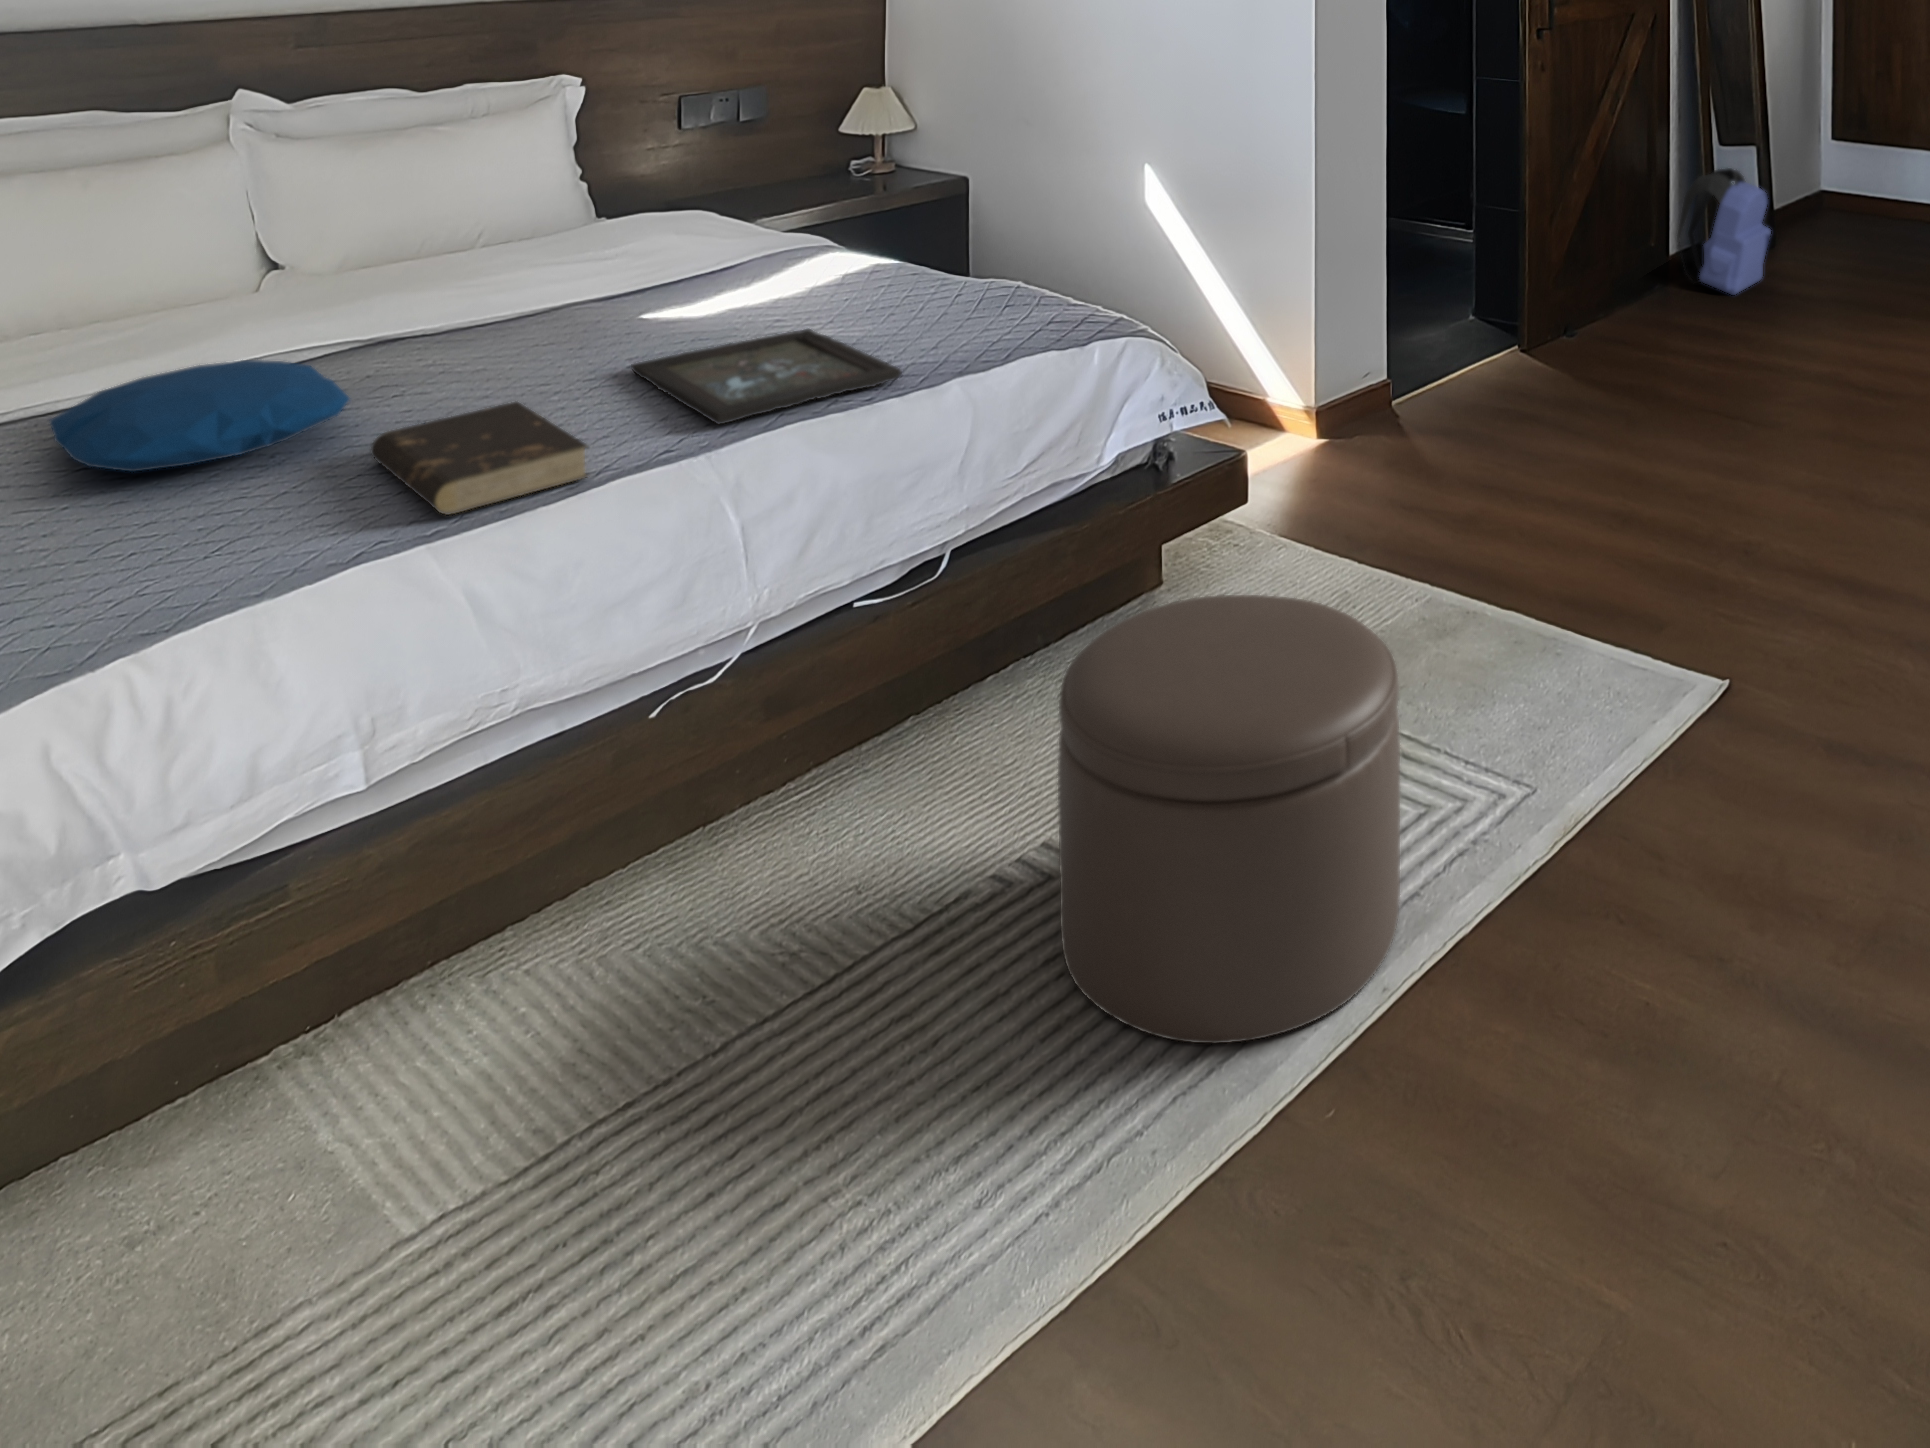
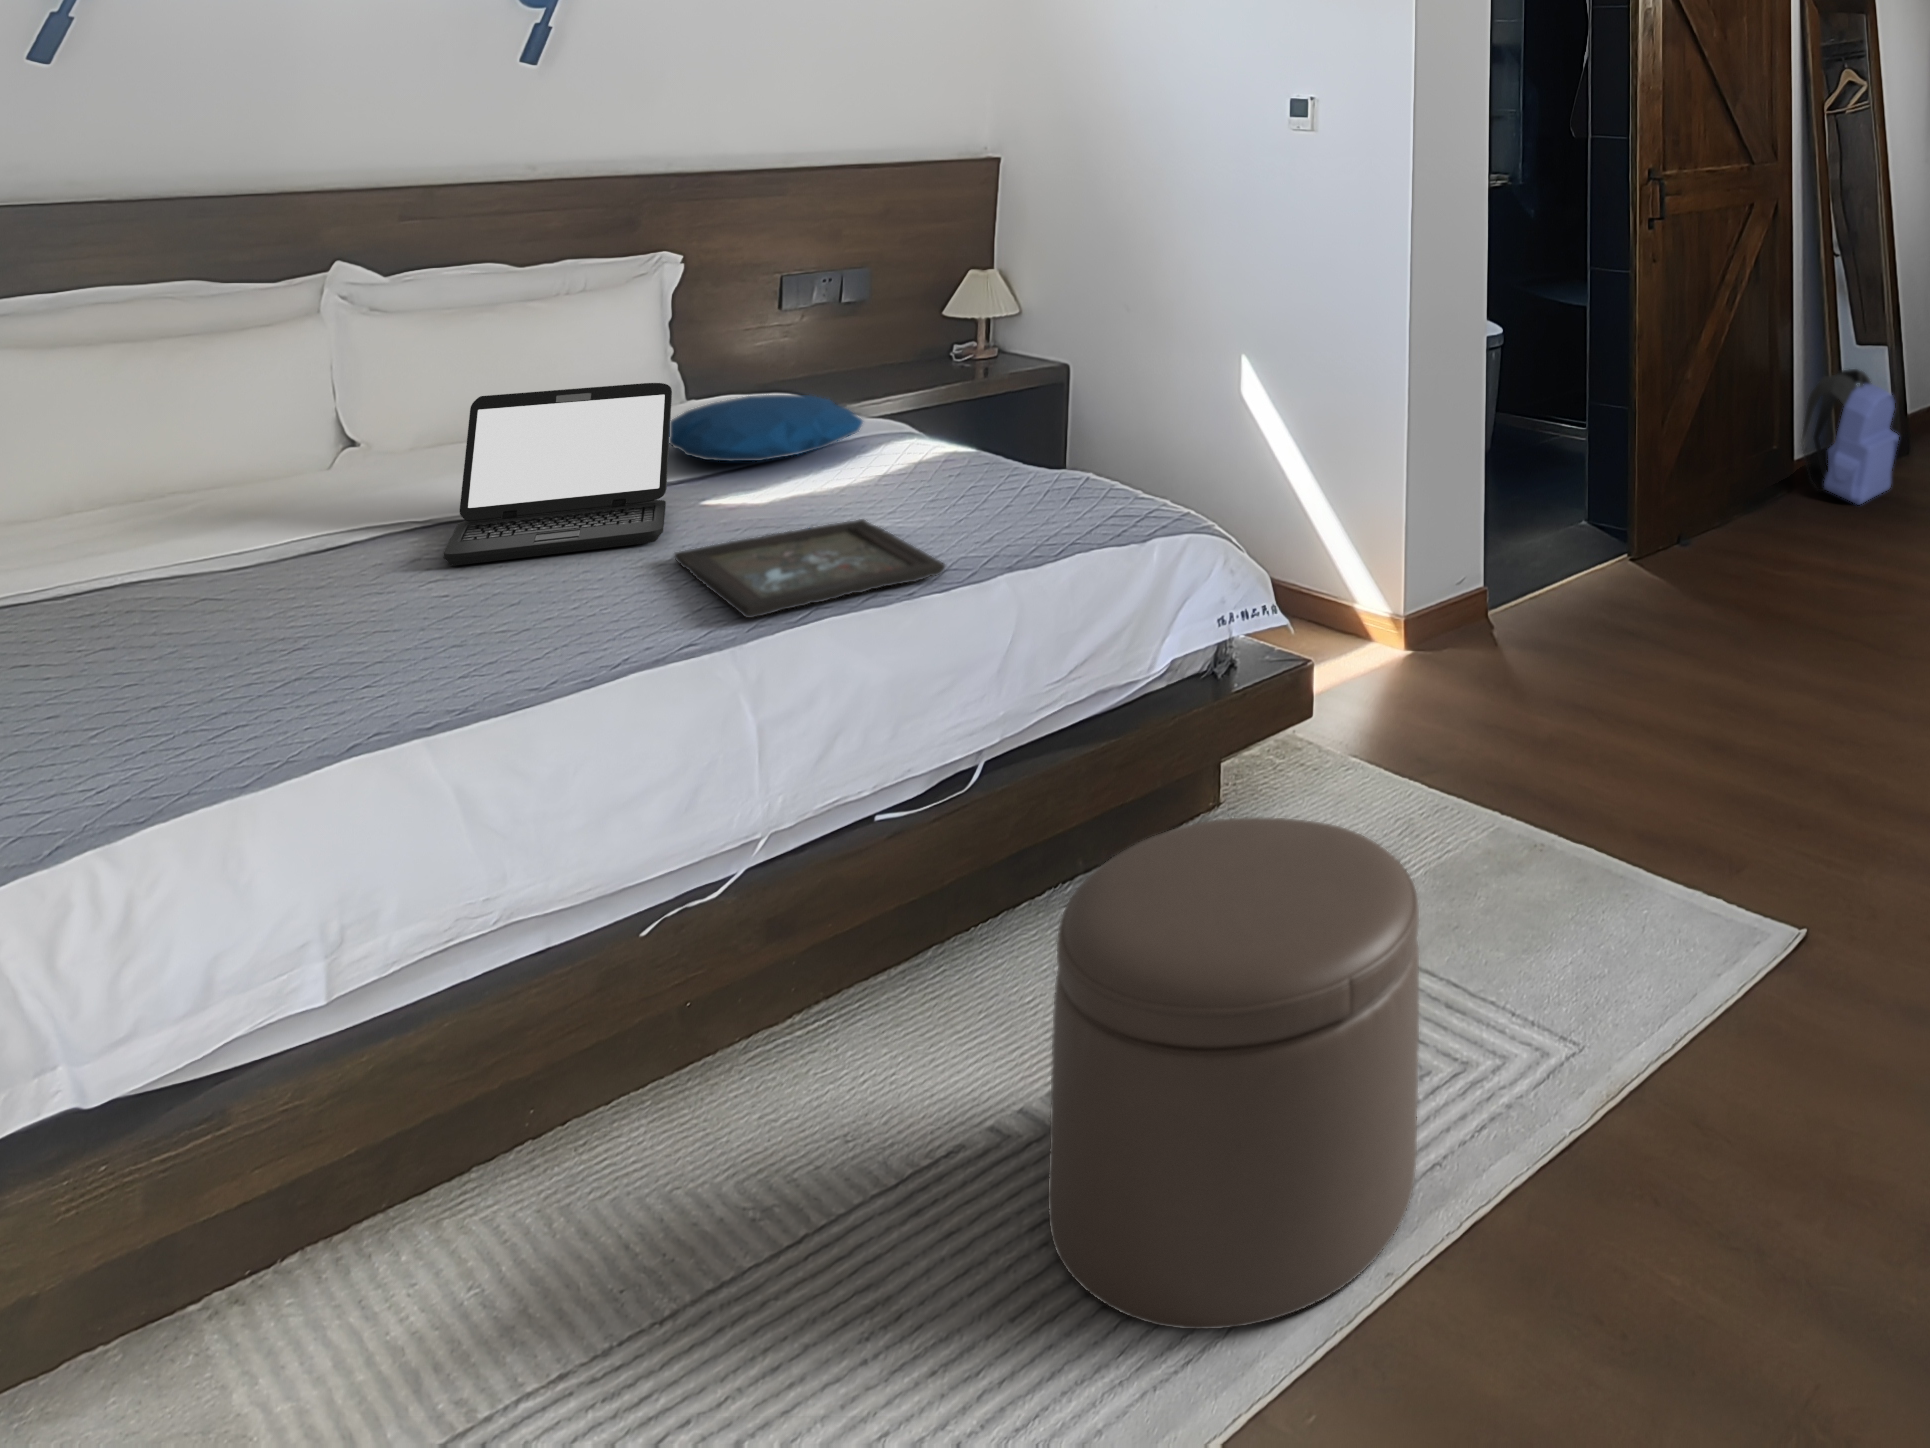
laptop: none [402,203,615,381] -> present [443,383,672,565]
pillow: present [49,360,350,472] -> present [669,395,863,461]
book: present [371,402,588,515] -> none [390,589,607,708]

